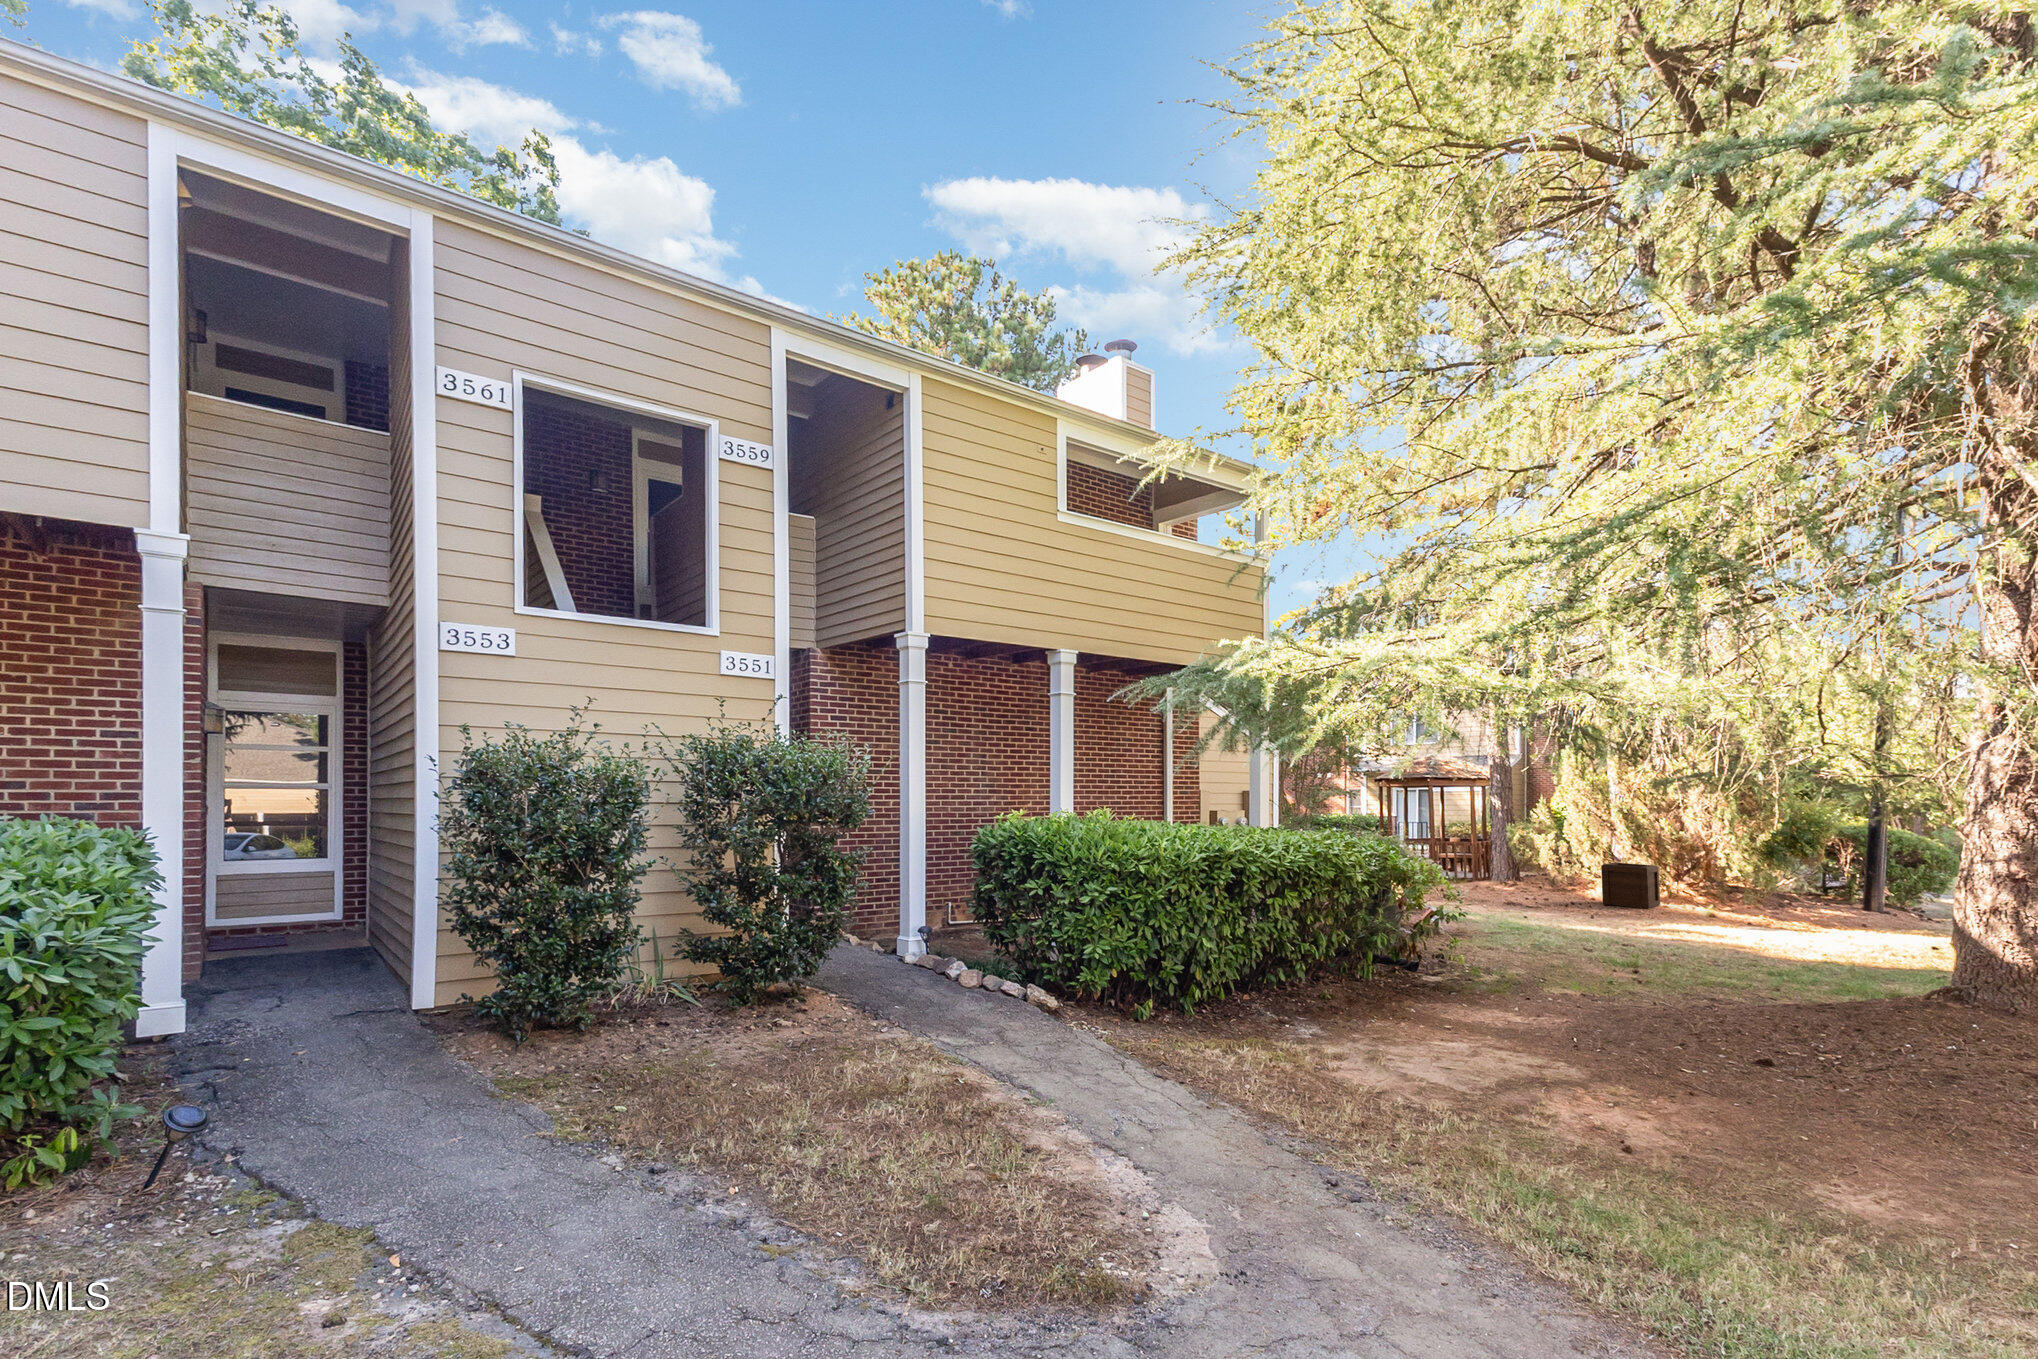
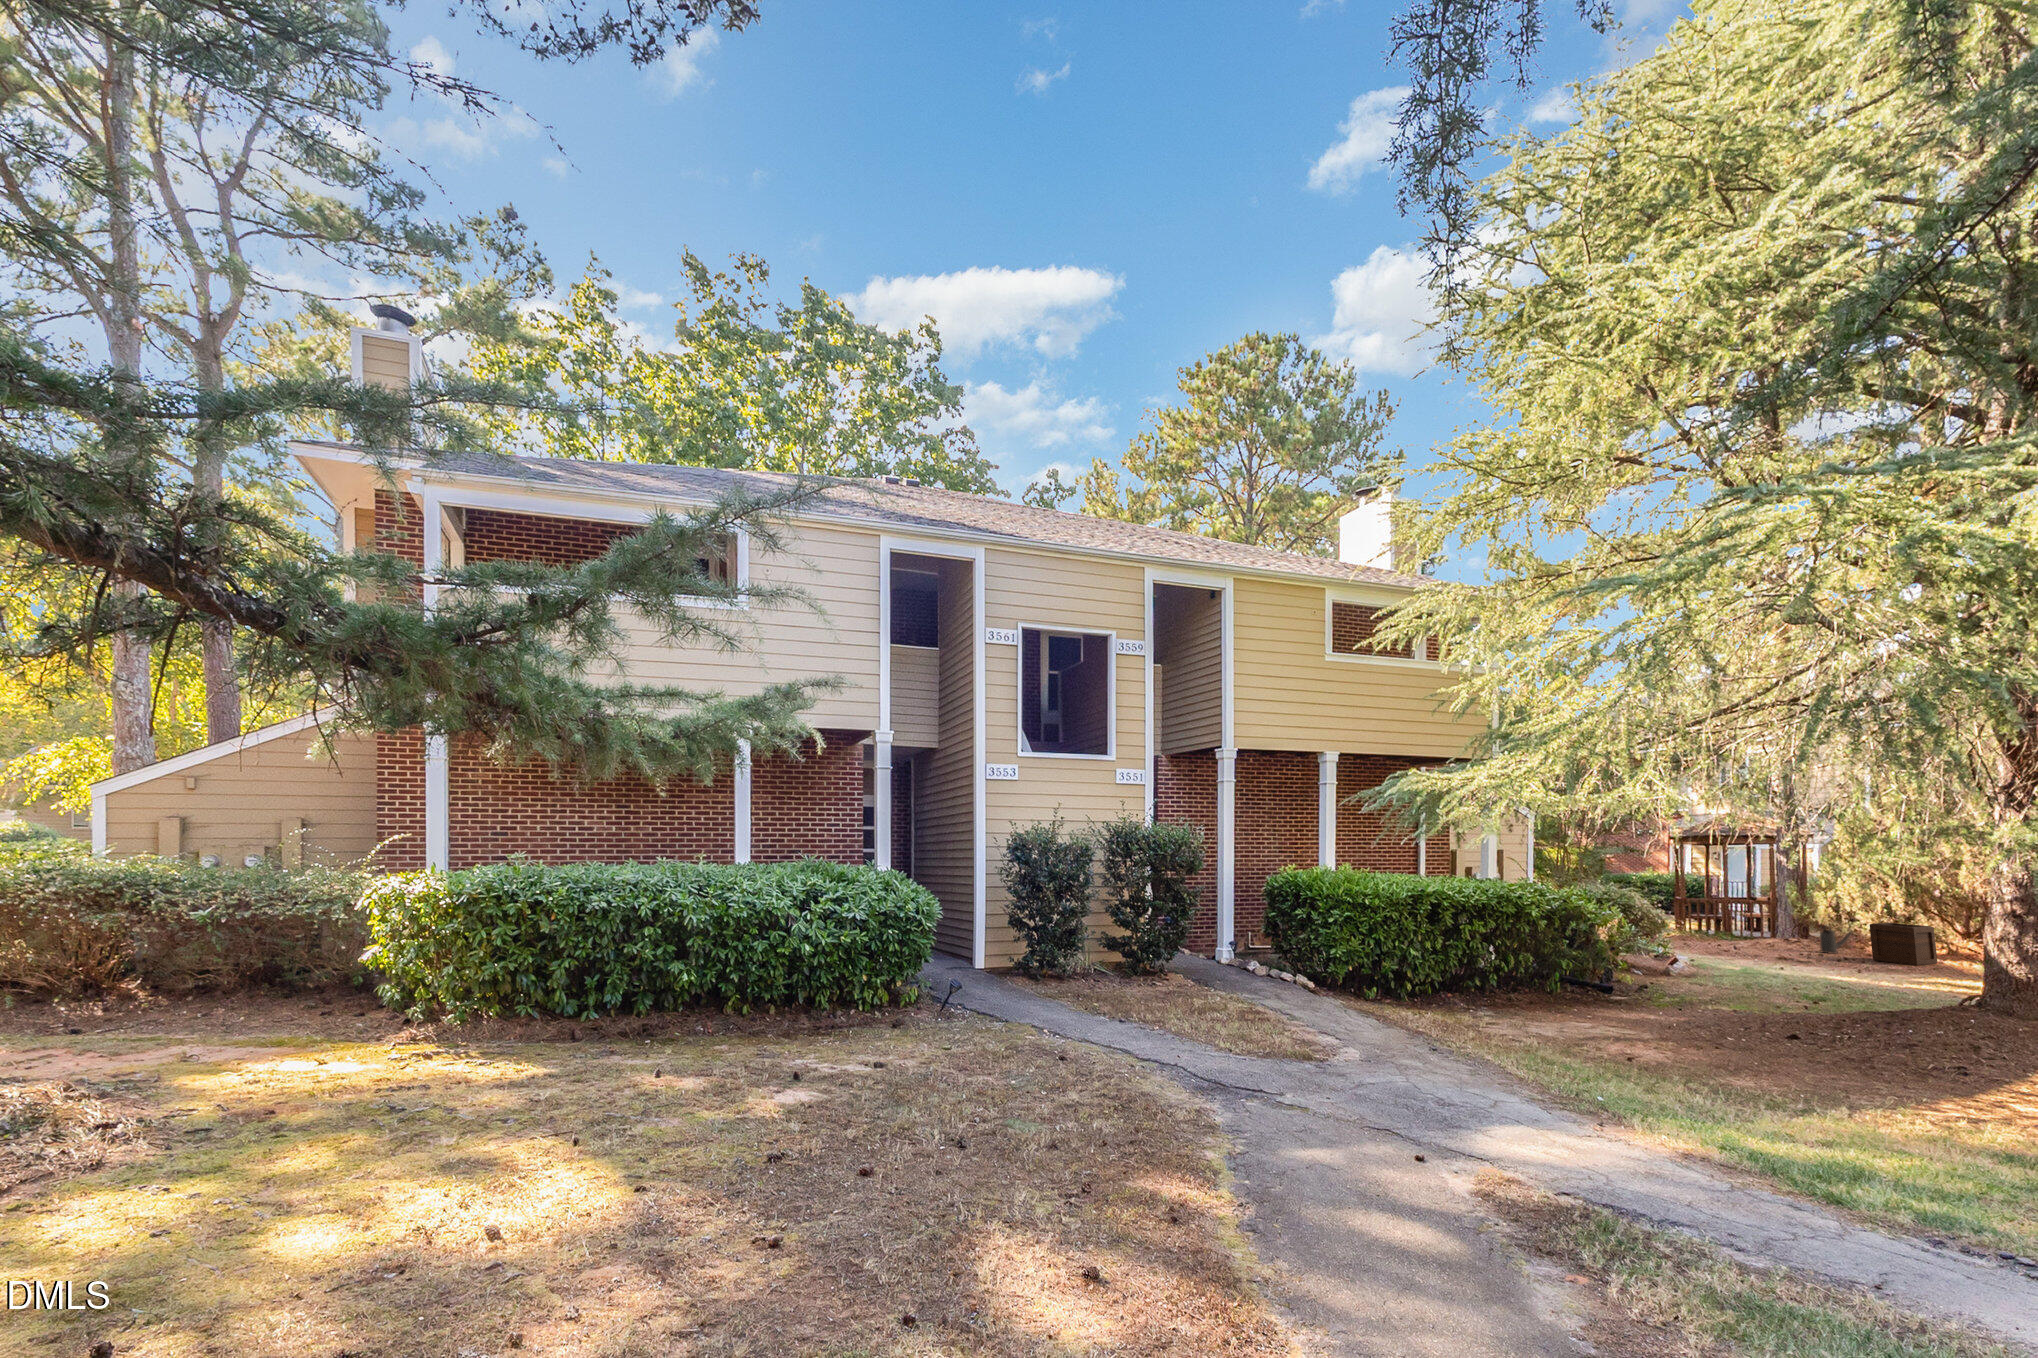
watering can: none [1538,866,1572,898] -> present [1815,925,1852,954]

